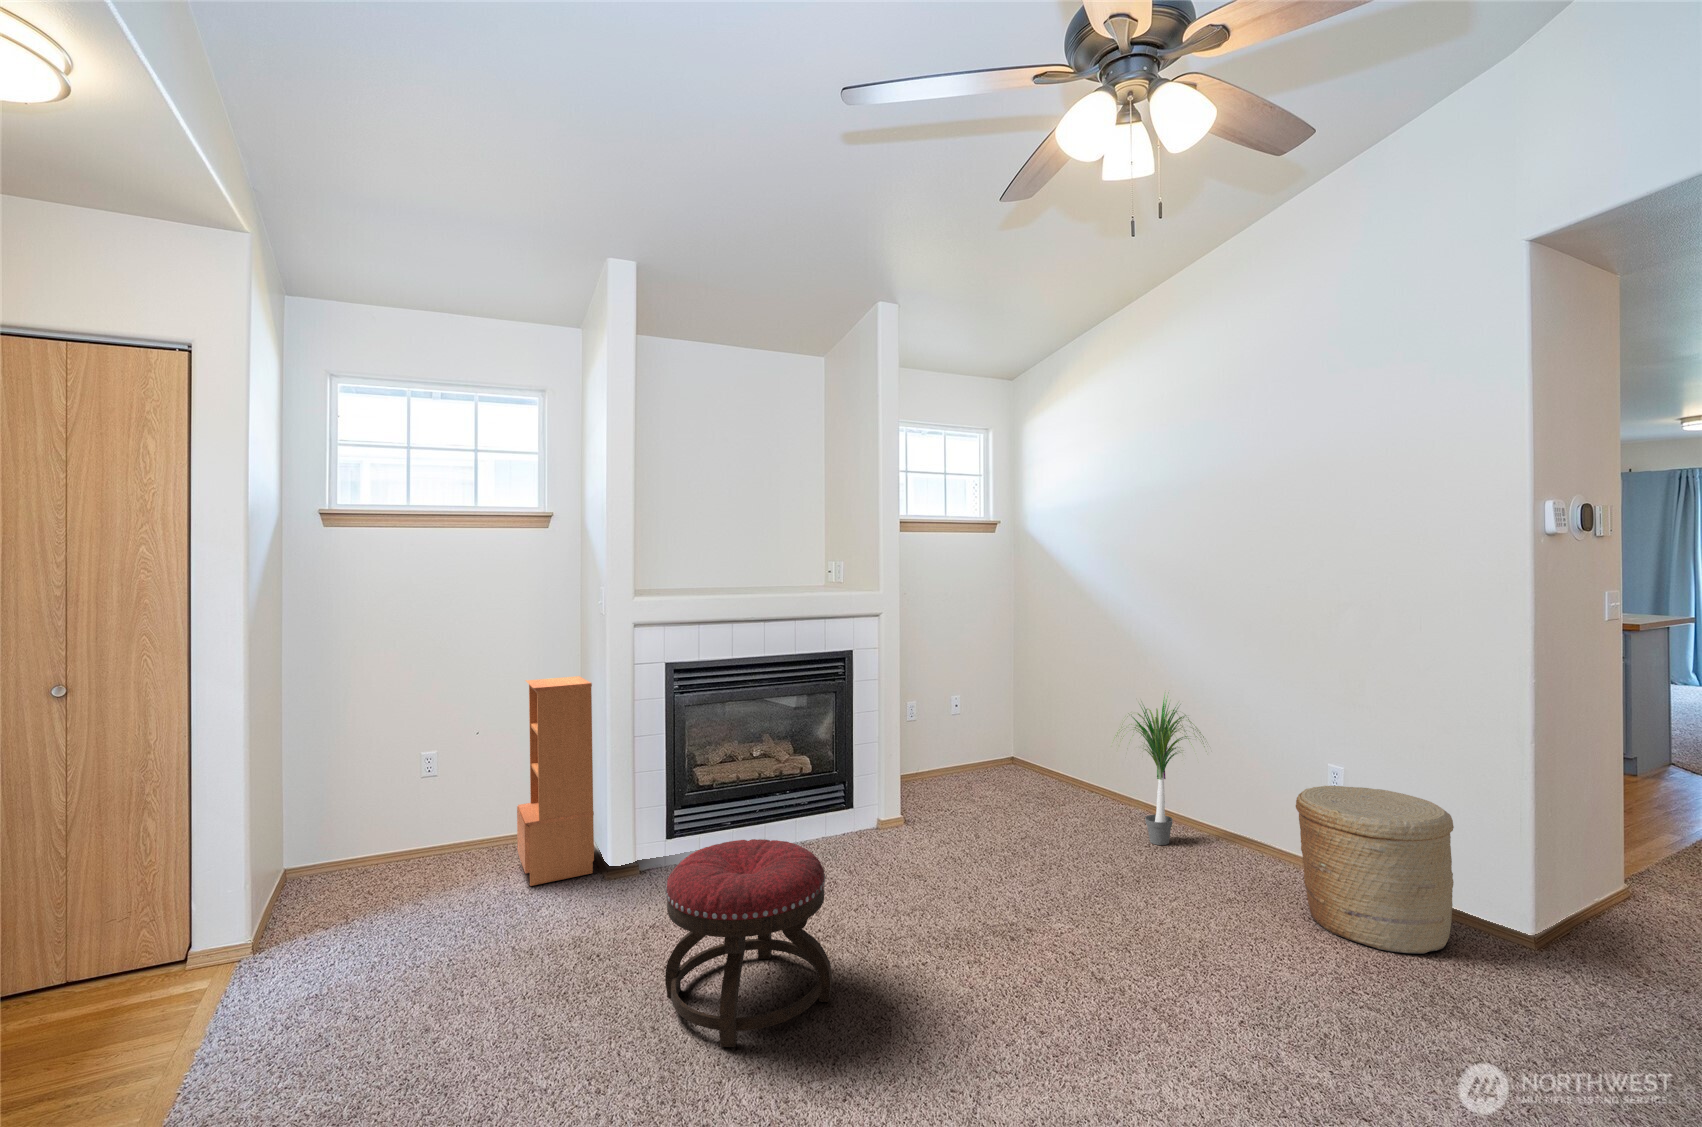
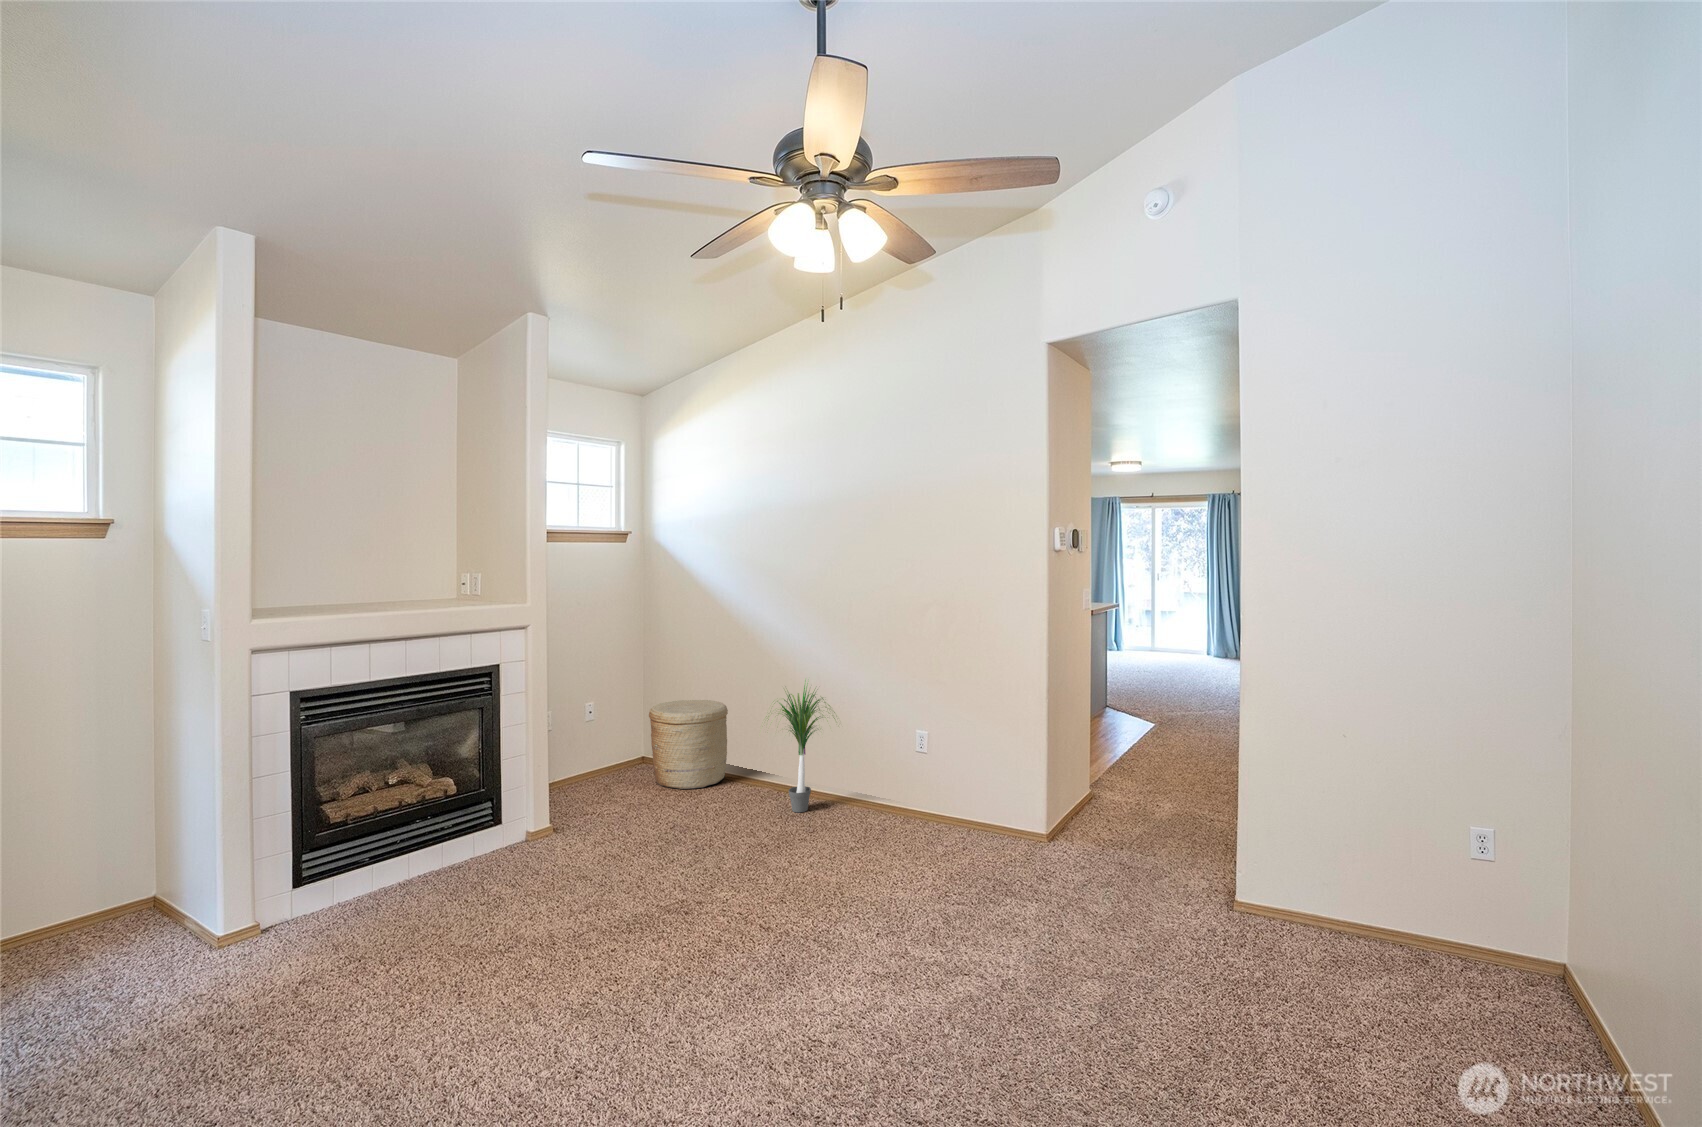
bookcase: present [517,676,594,886] -> none [42,710,179,981]
woven basket: present [1296,786,1454,954] -> present [649,700,728,789]
ottoman: present [665,839,832,1047] -> none [345,862,536,1071]

